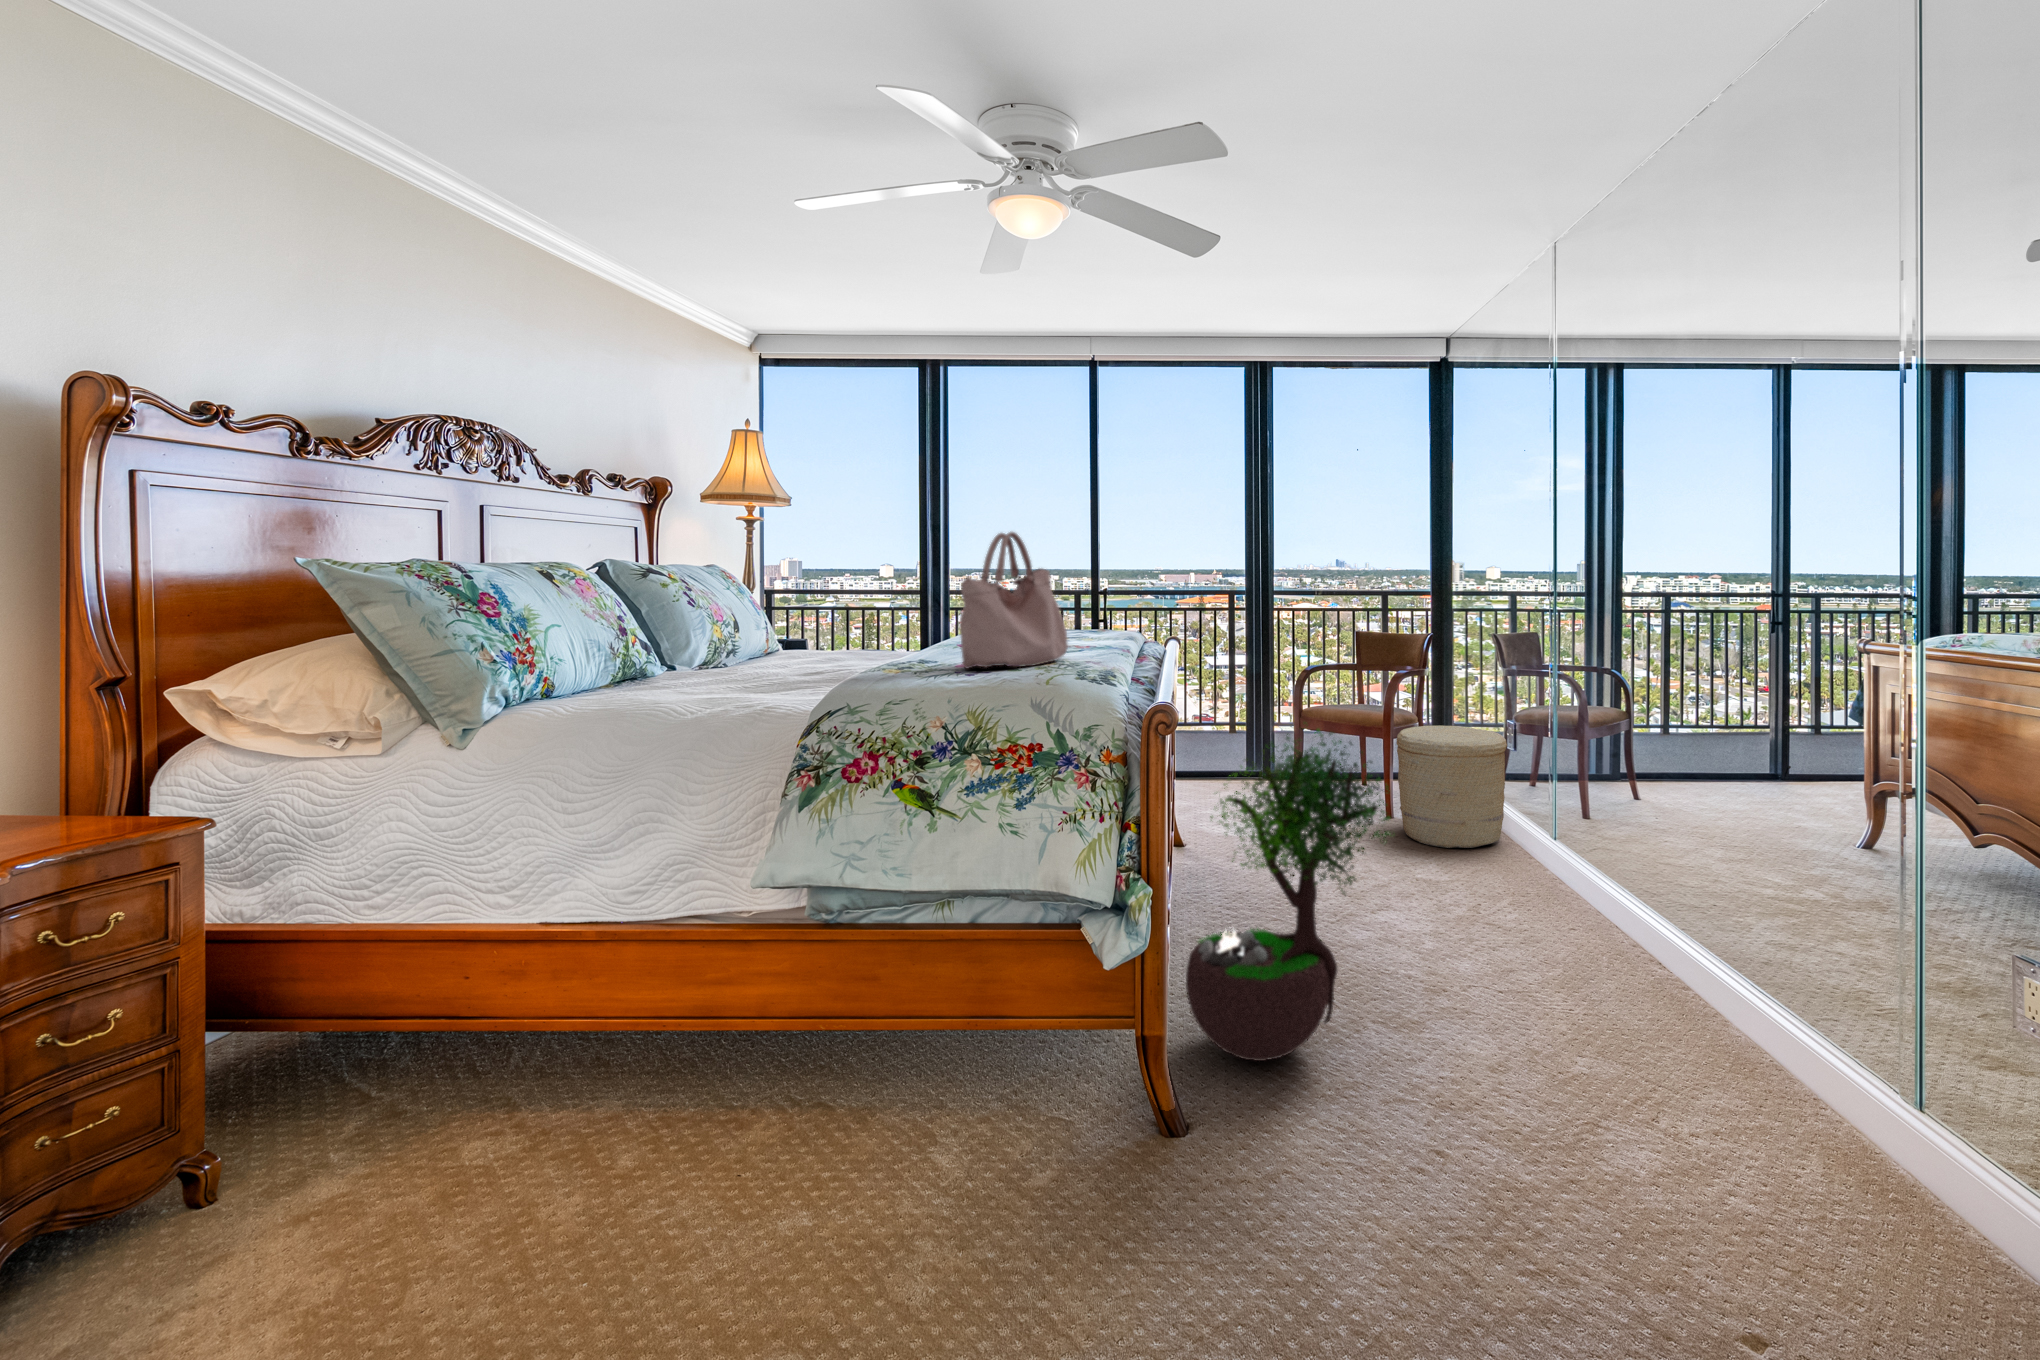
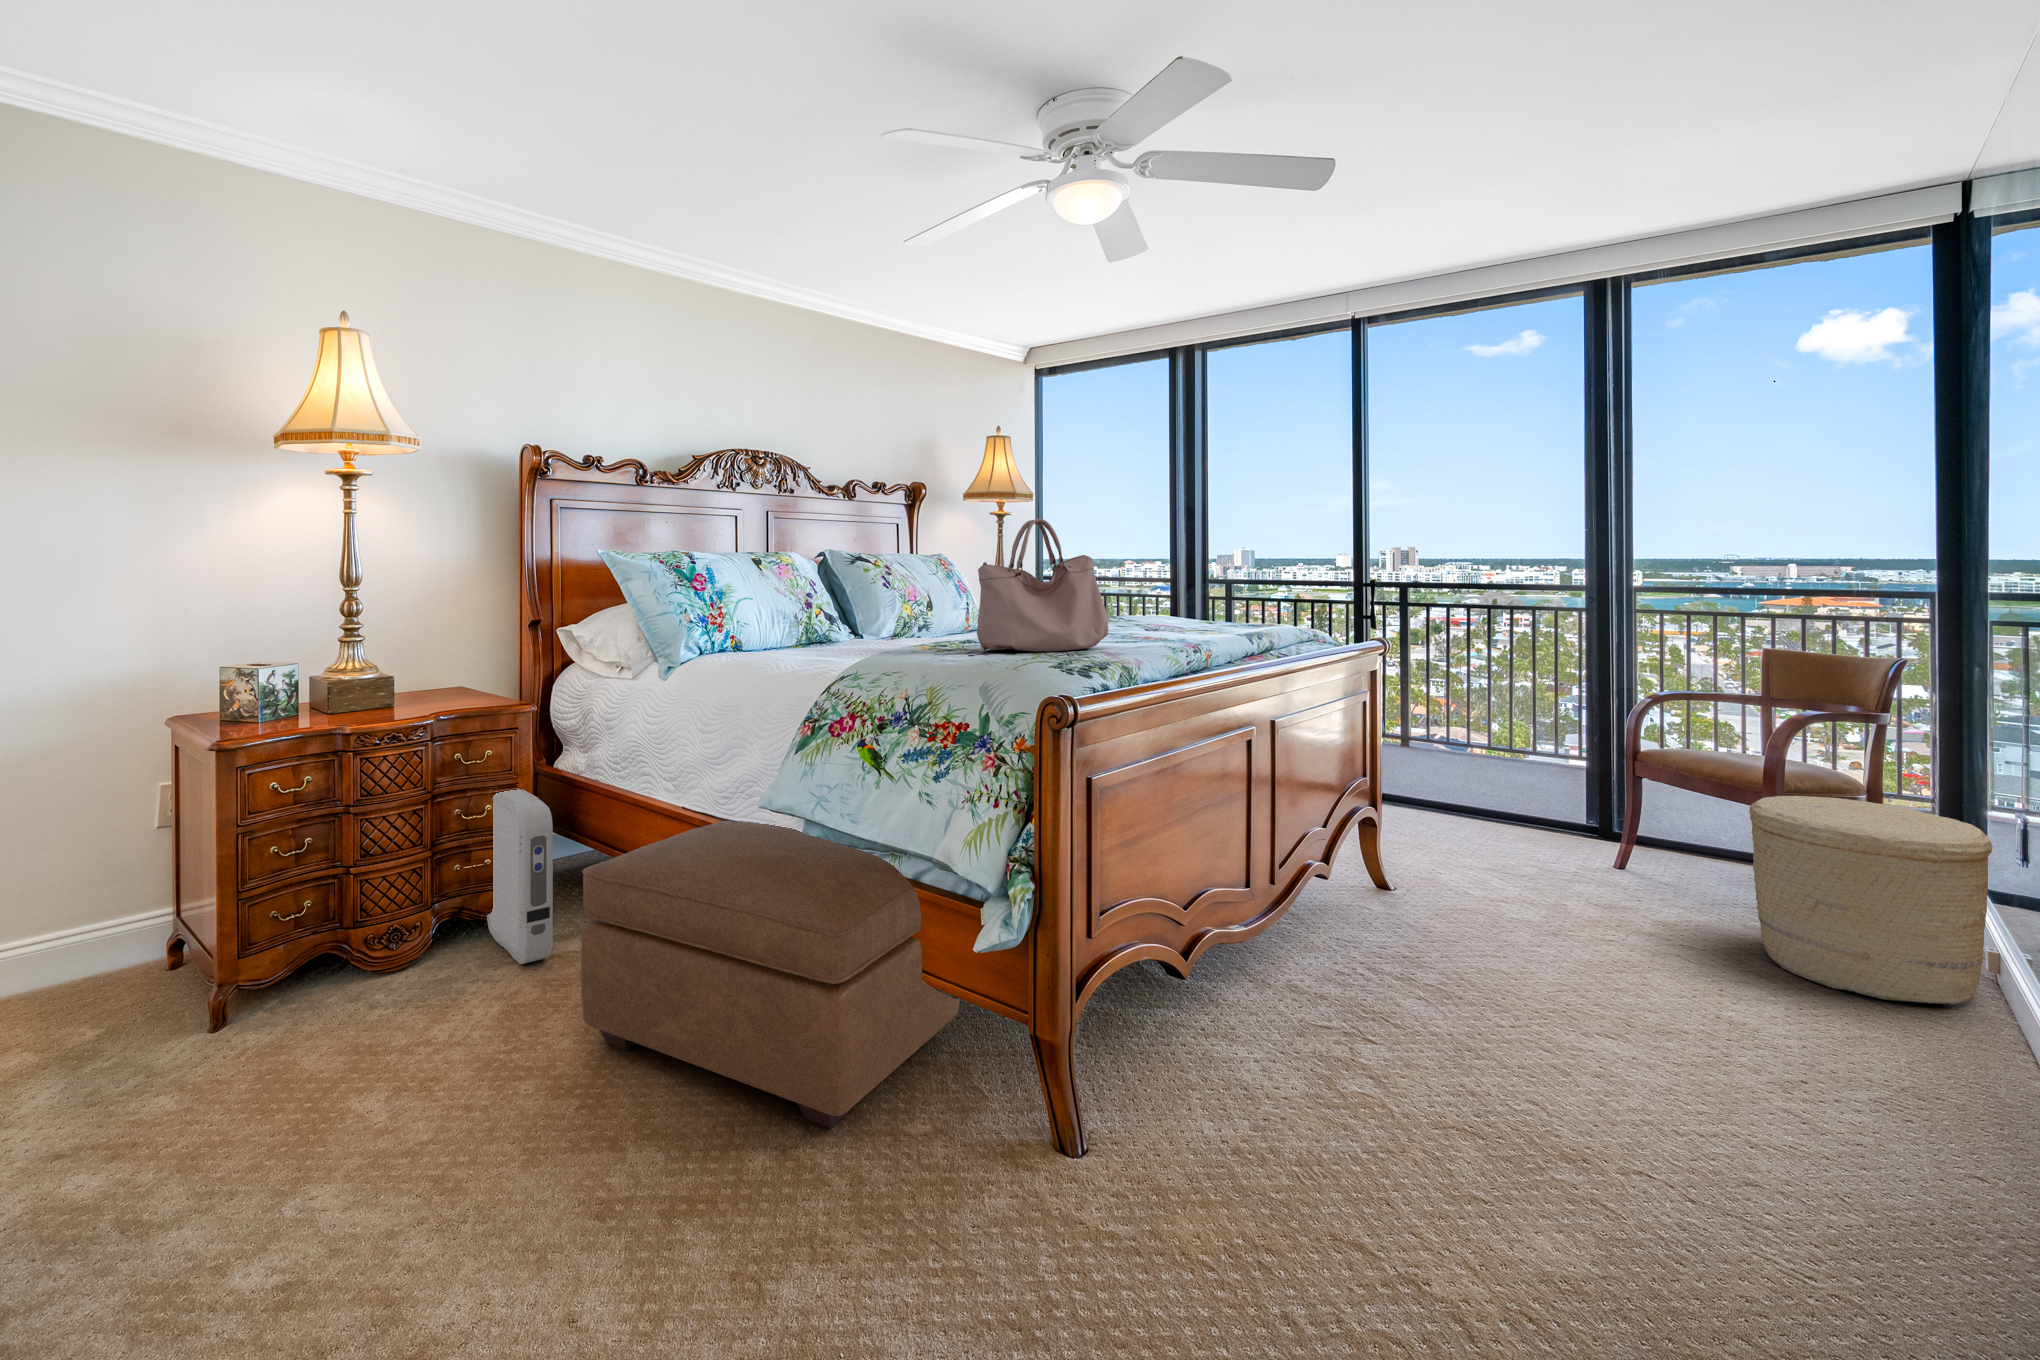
potted tree: present [1186,729,1390,1061] -> none [1148,738,1387,1134]
ottoman: none [520,894,992,1271] -> present [581,821,959,1128]
air purifier: none [111,960,321,1245] -> present [487,789,553,964]

